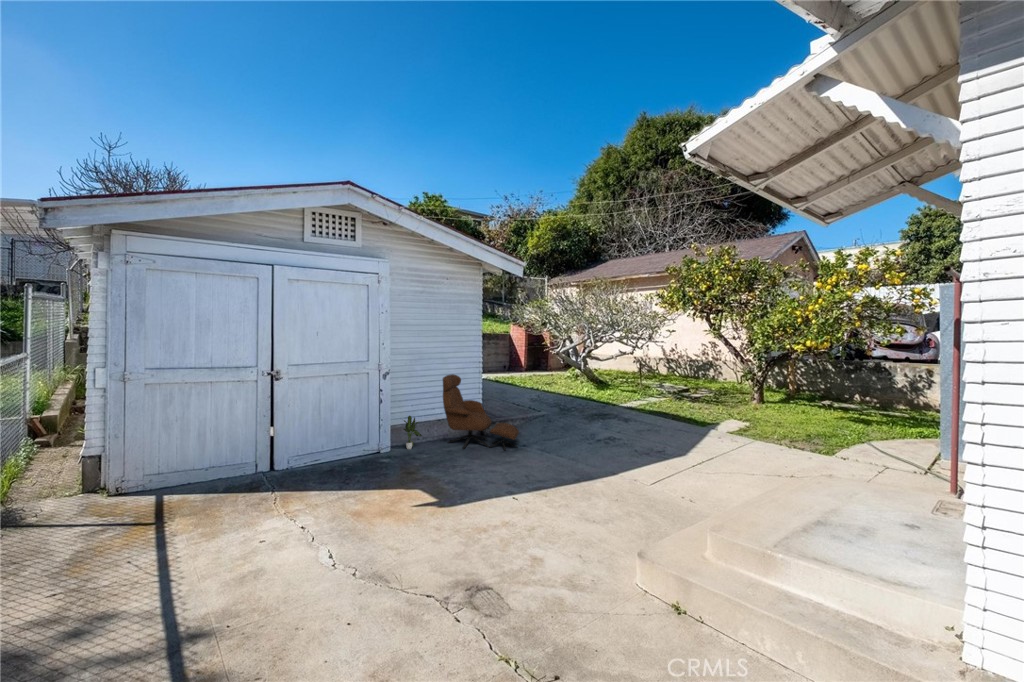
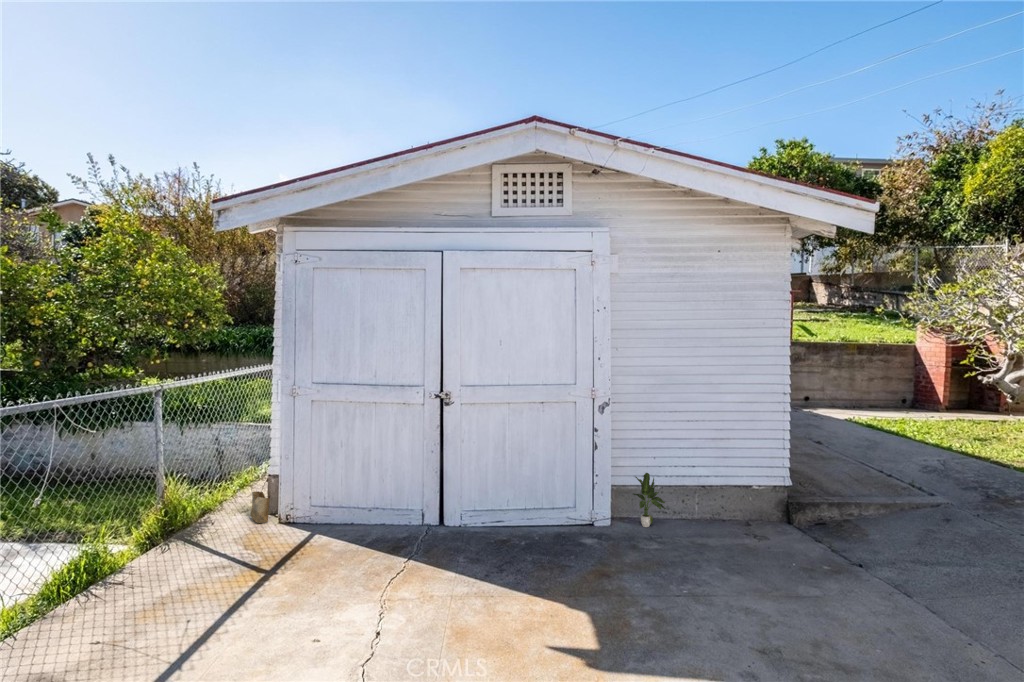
lounge chair: present [443,374,519,450] -> none [704,411,857,564]
woven basket: none [71,457,100,497] -> present [250,479,270,523]

